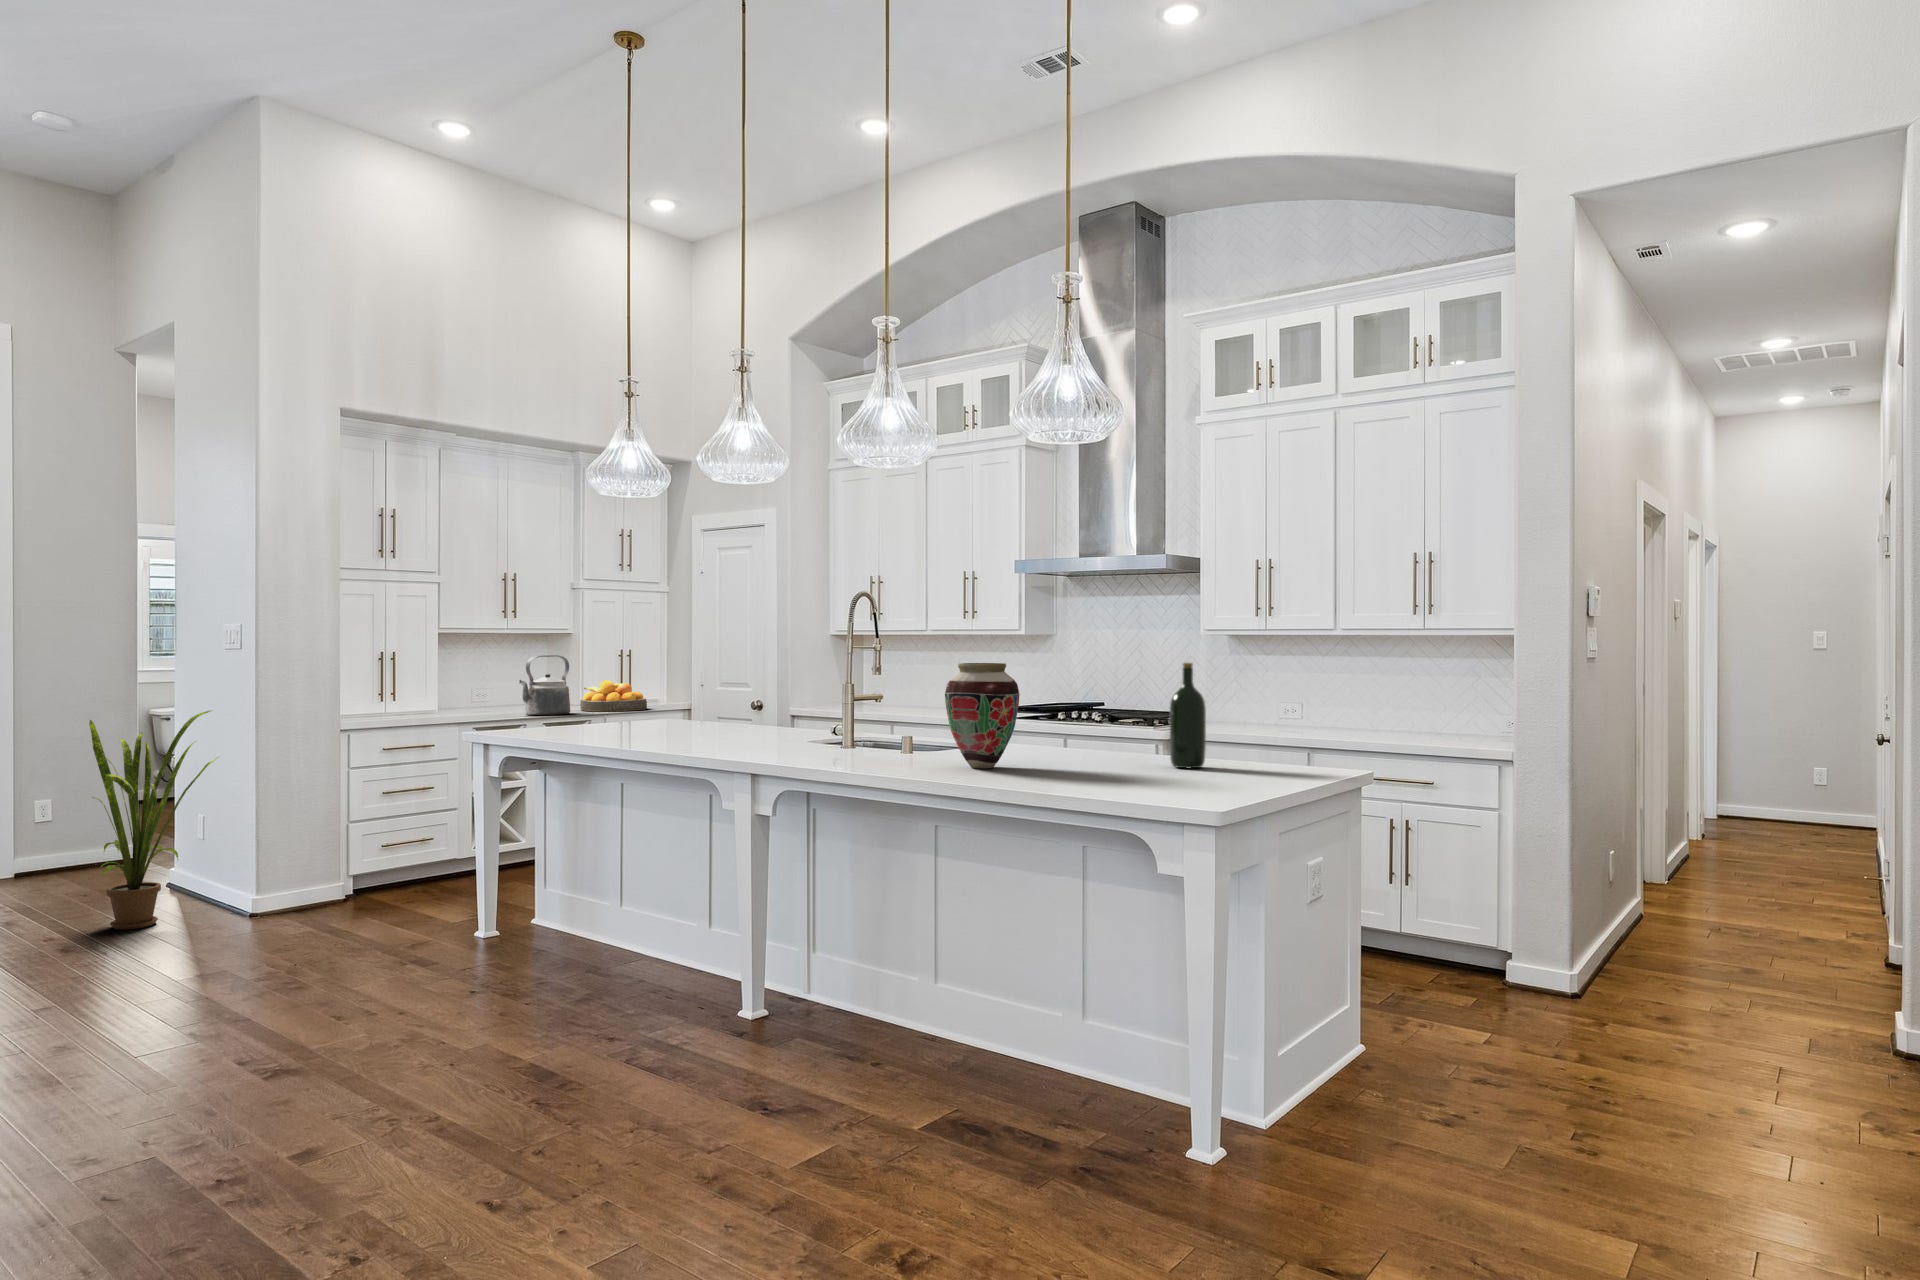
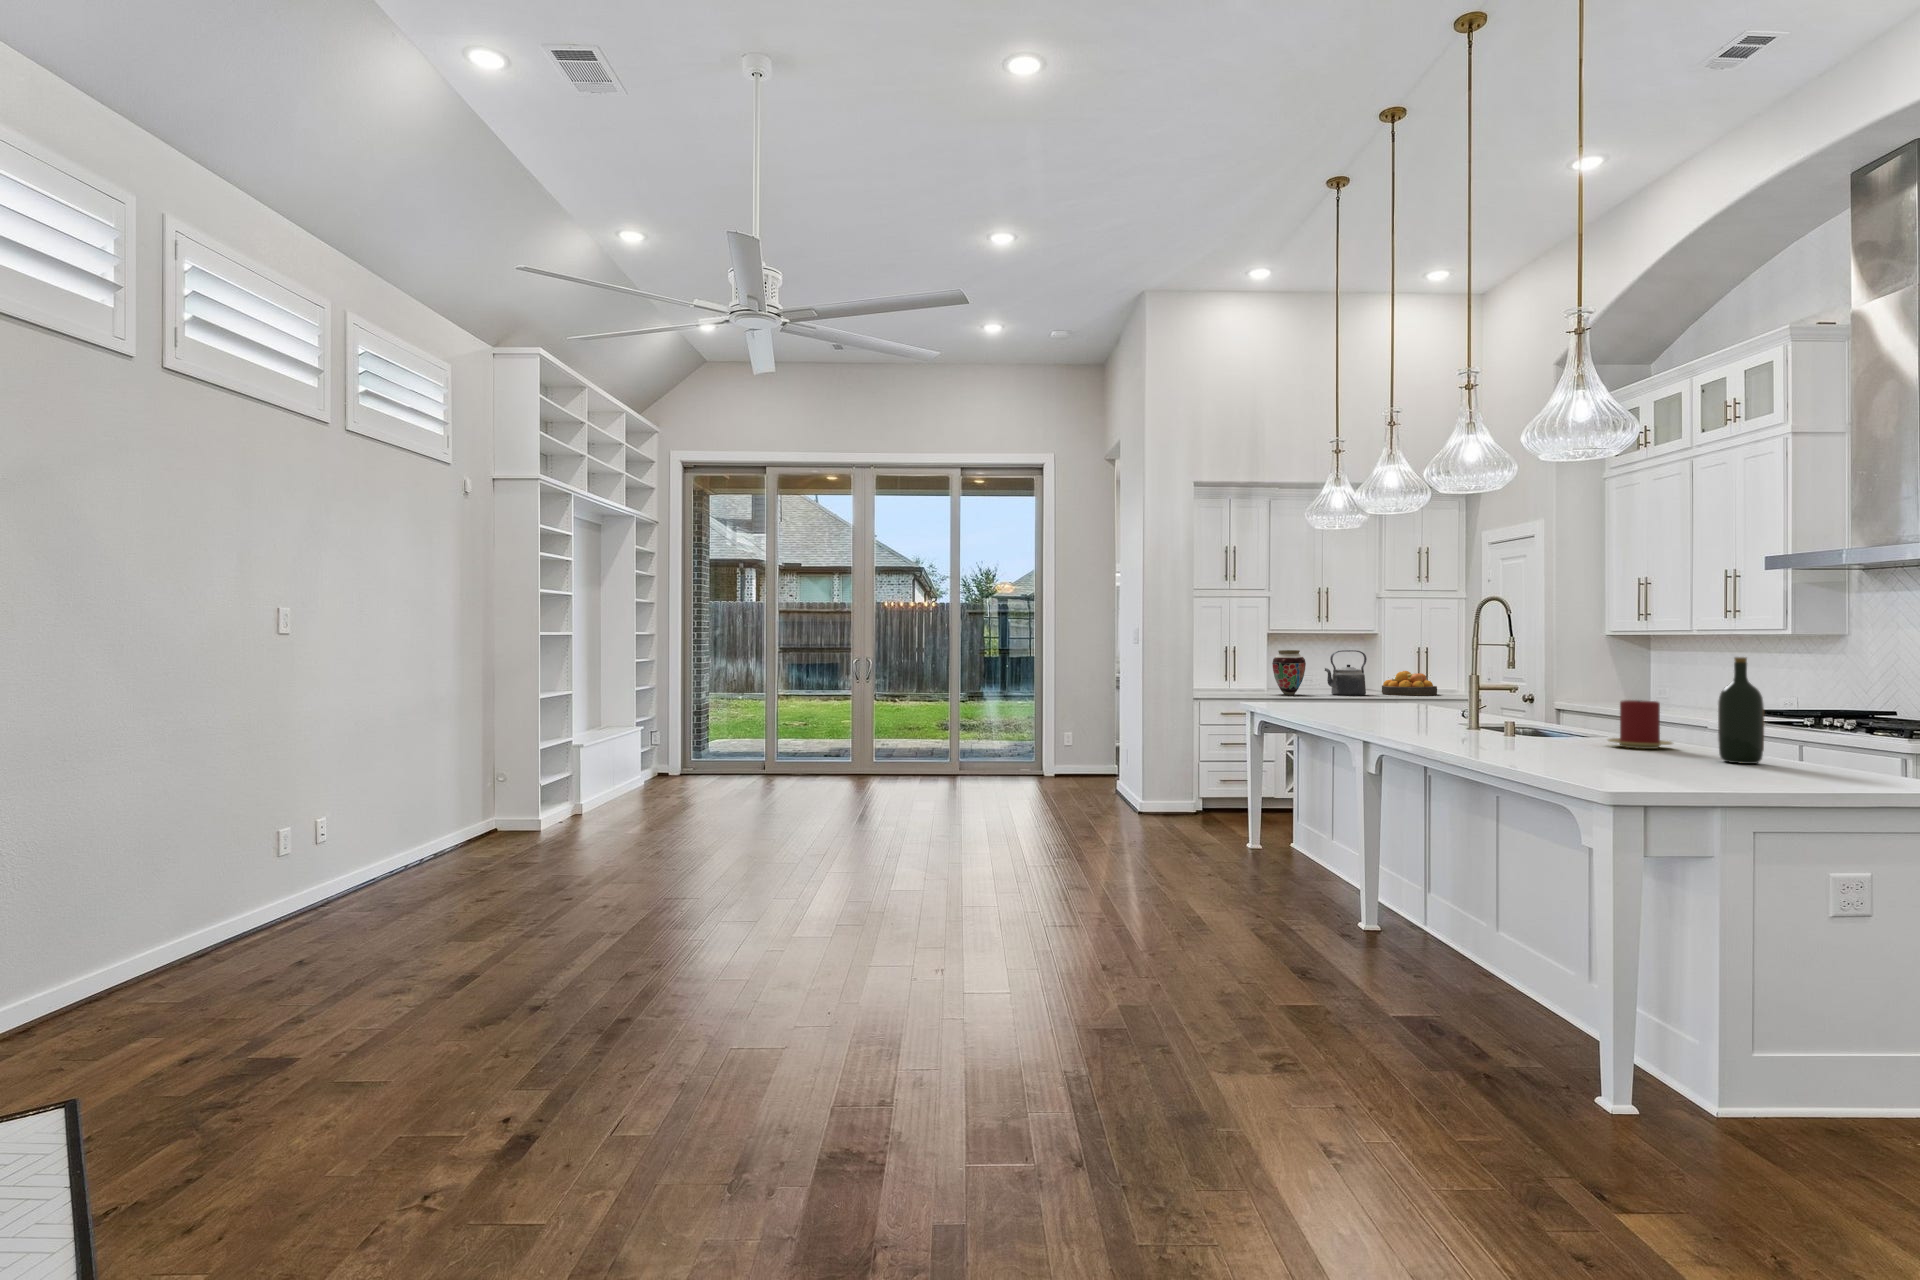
vase: present [945,663,1020,768] -> present [1272,650,1306,695]
candle: none [1037,709,1095,760] -> present [1608,700,1672,749]
house plant: present [89,711,218,929] -> none [1057,681,1127,807]

